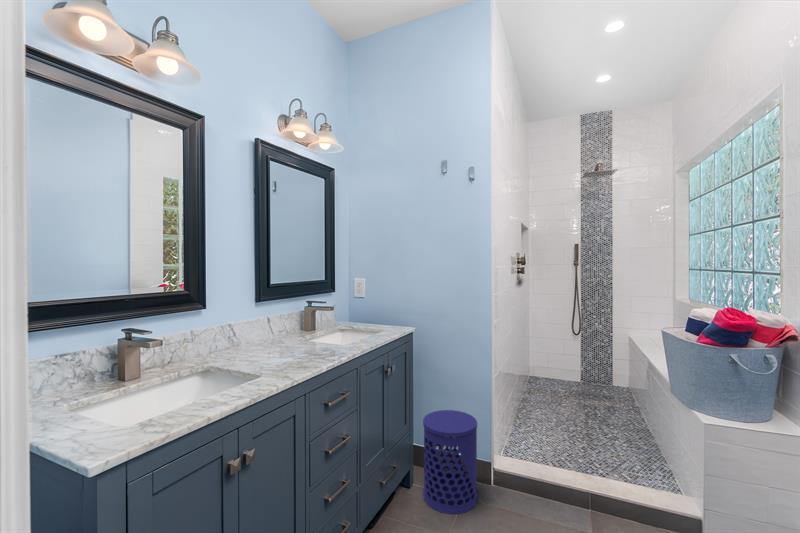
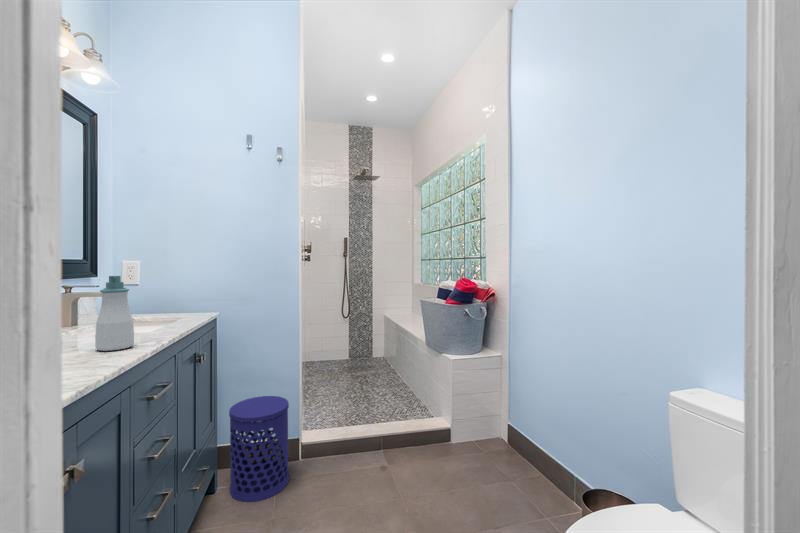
soap bottle: none [309,298,334,357] -> present [95,276,134,351]

